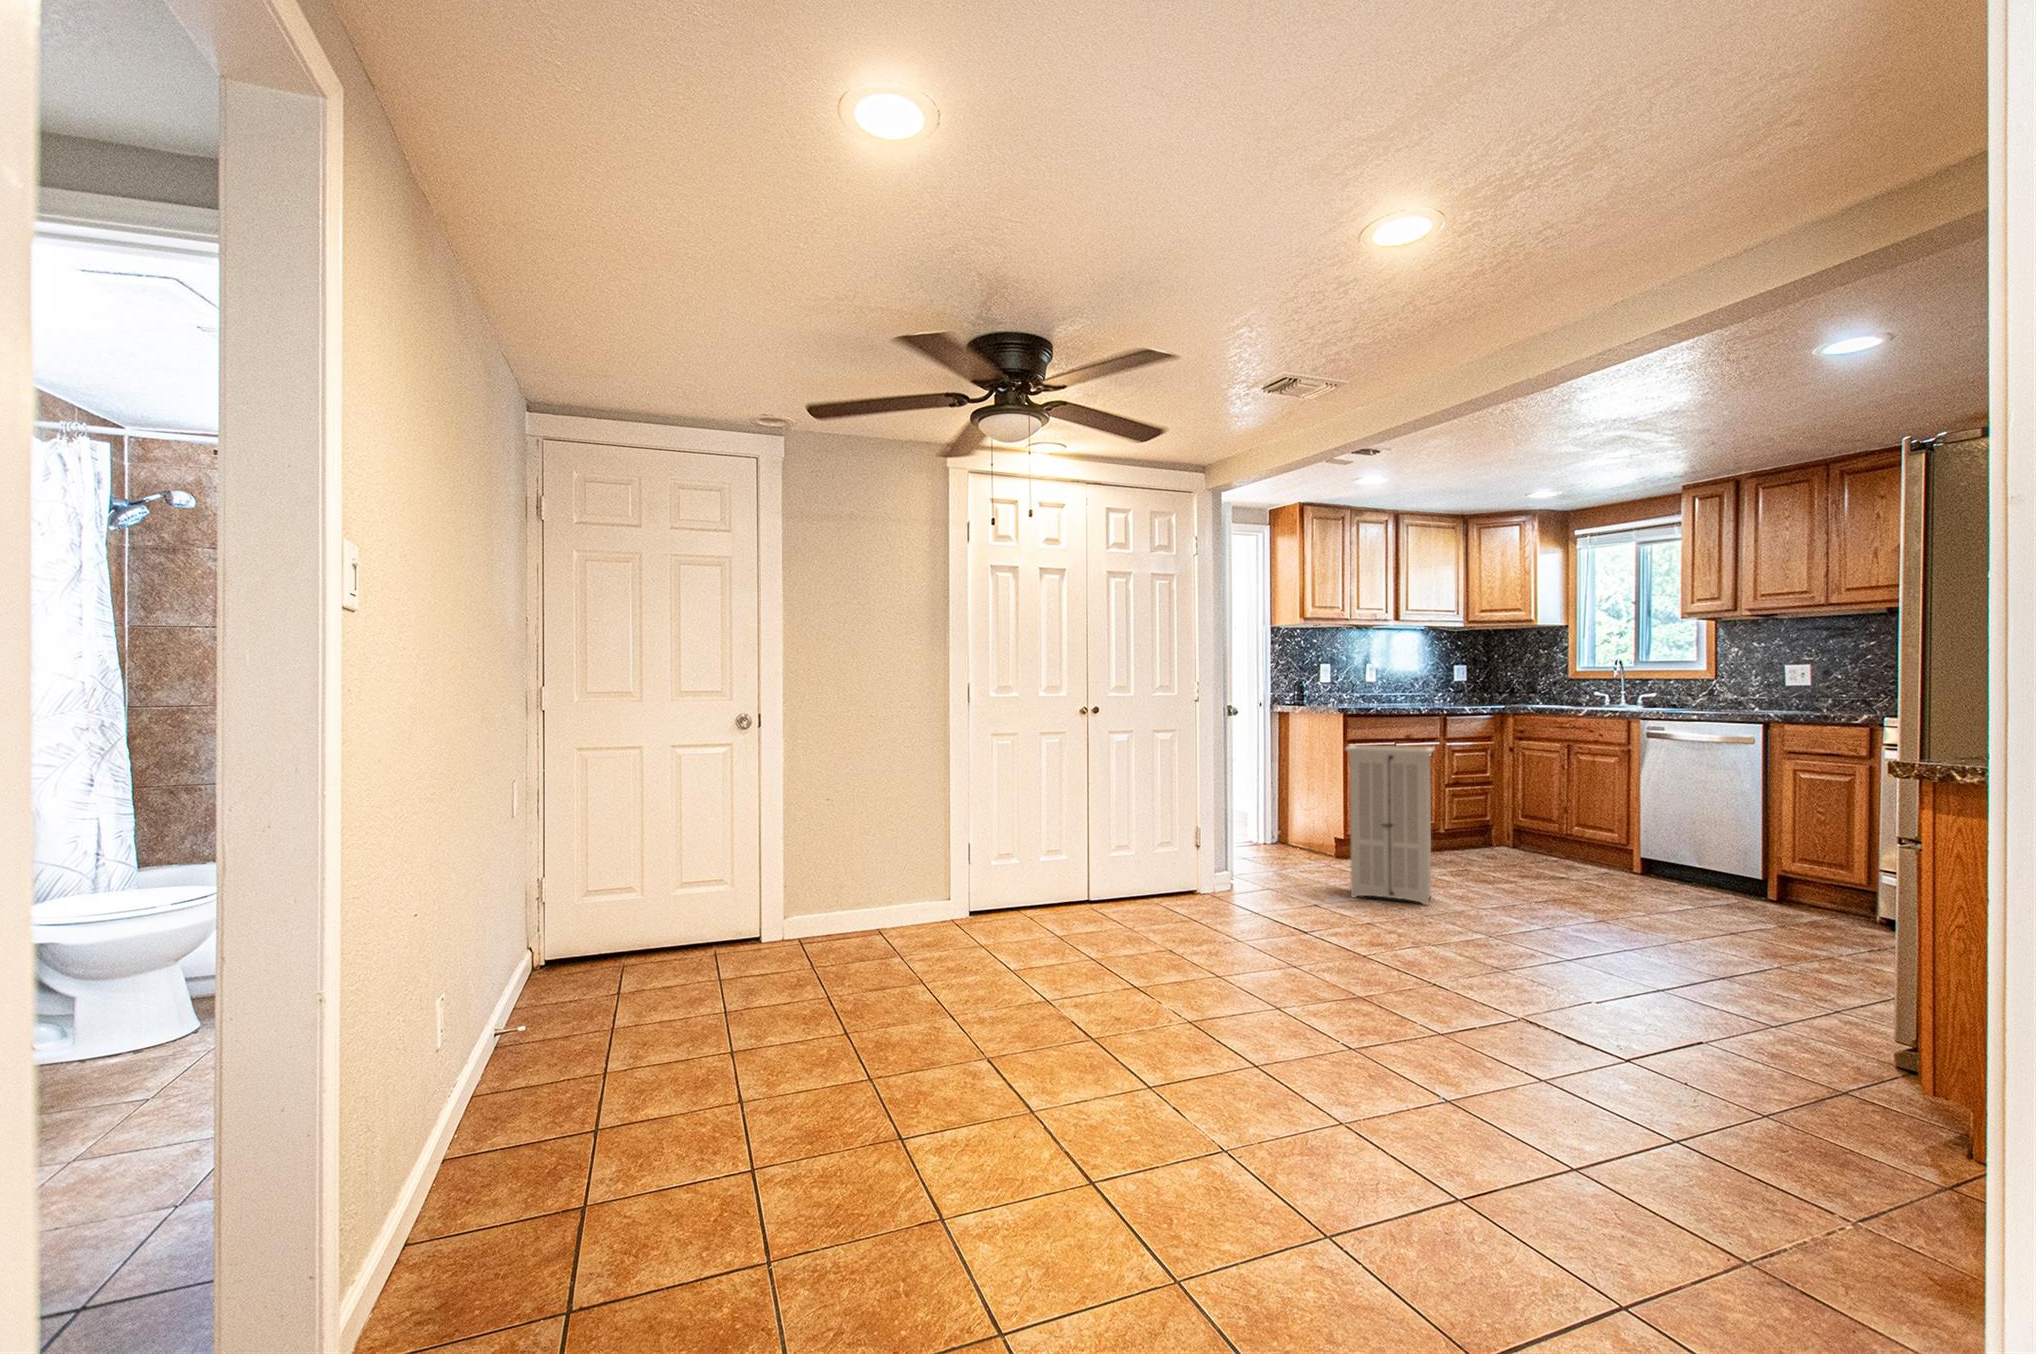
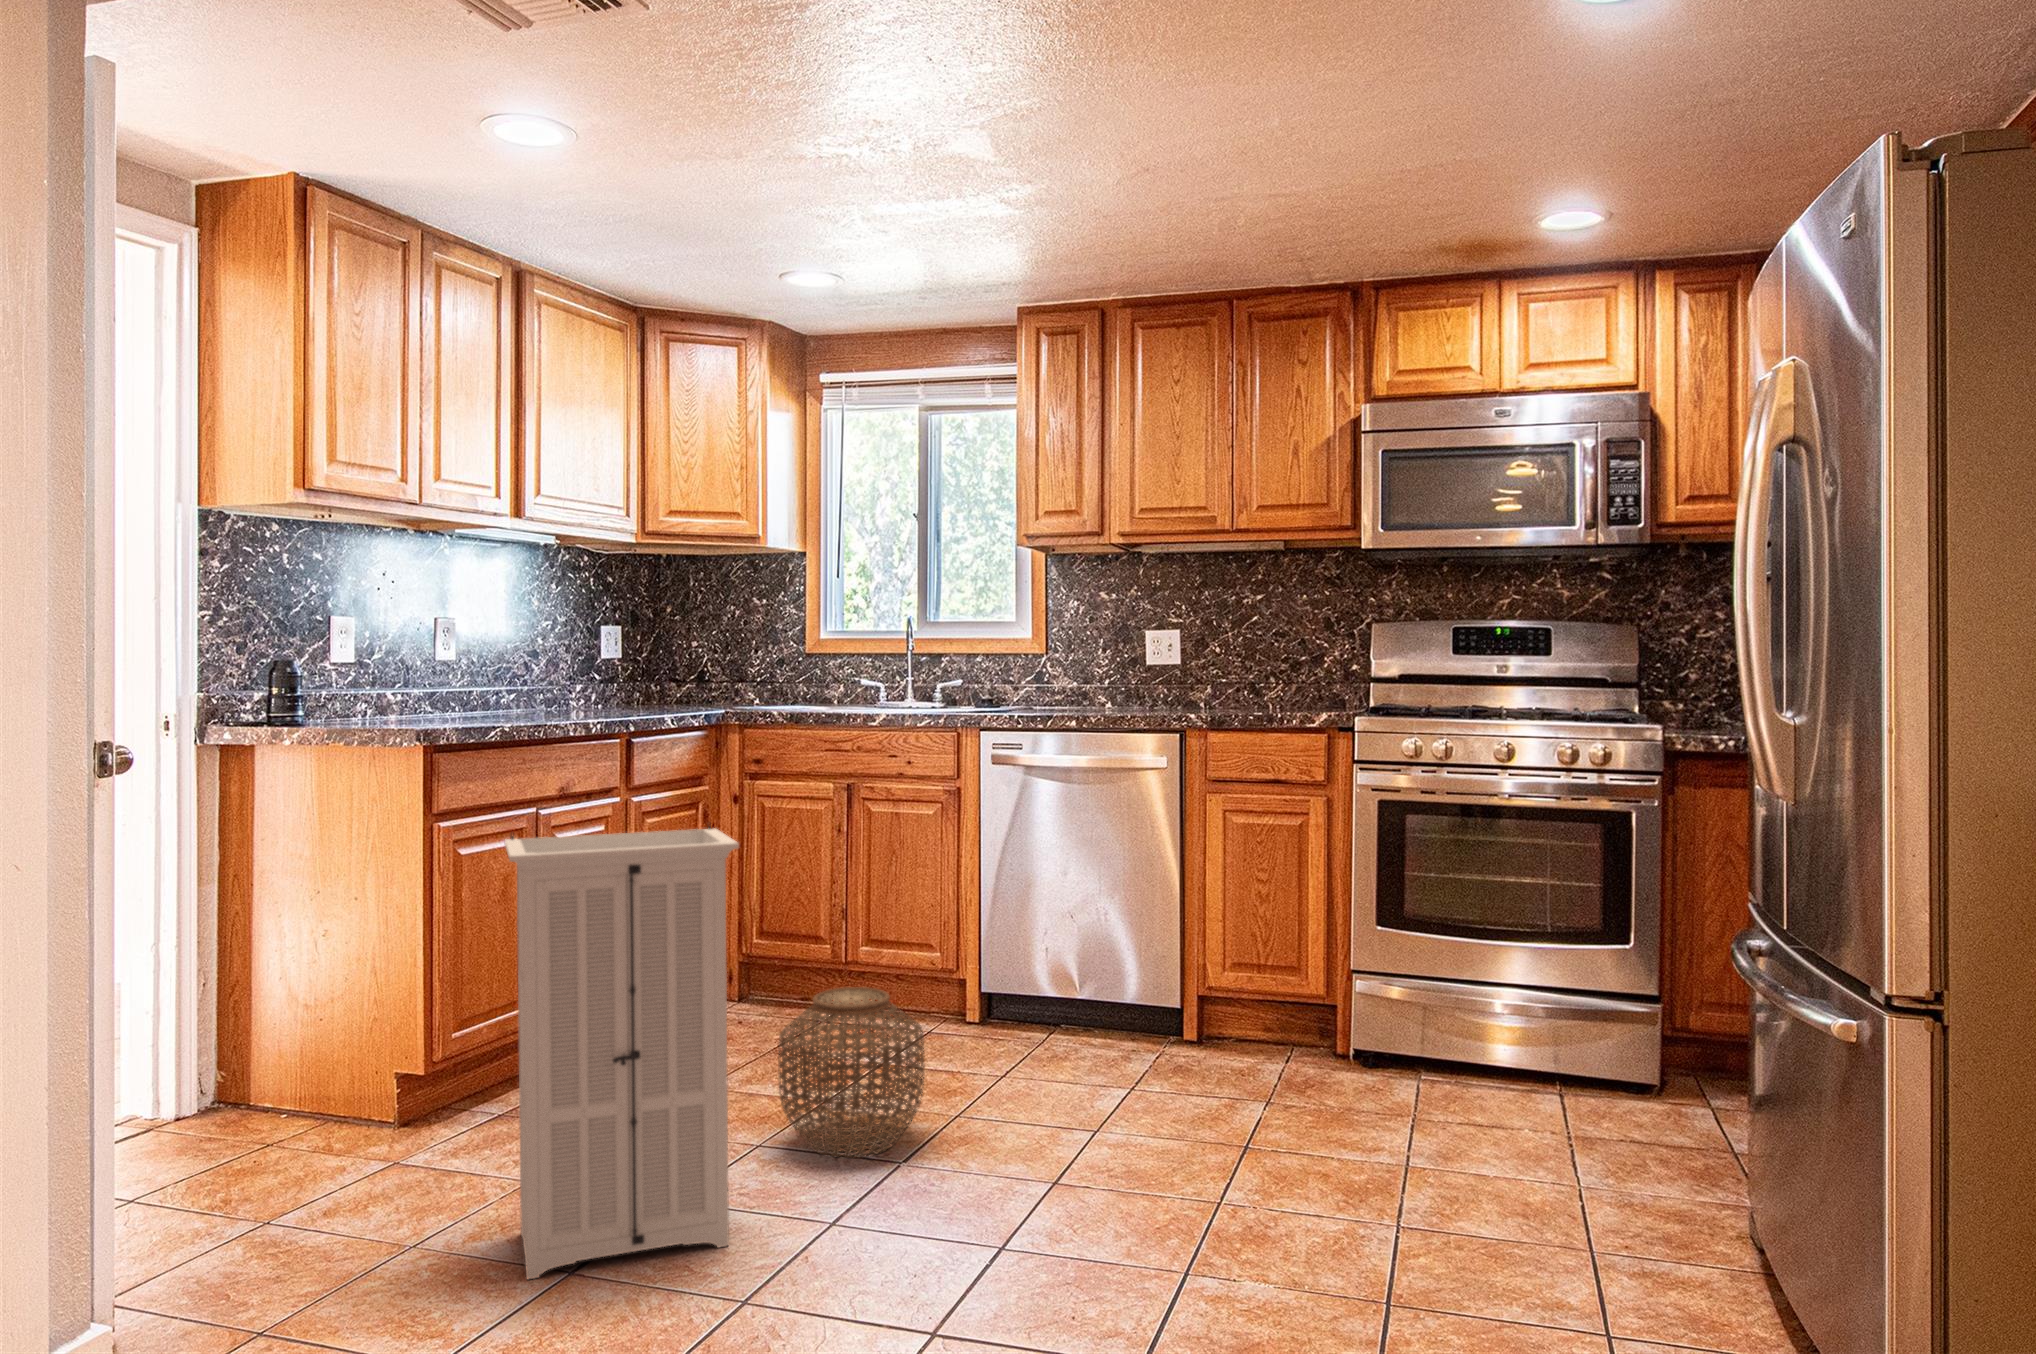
woven basket: none [1475,826,1547,899] -> present [779,987,924,1158]

